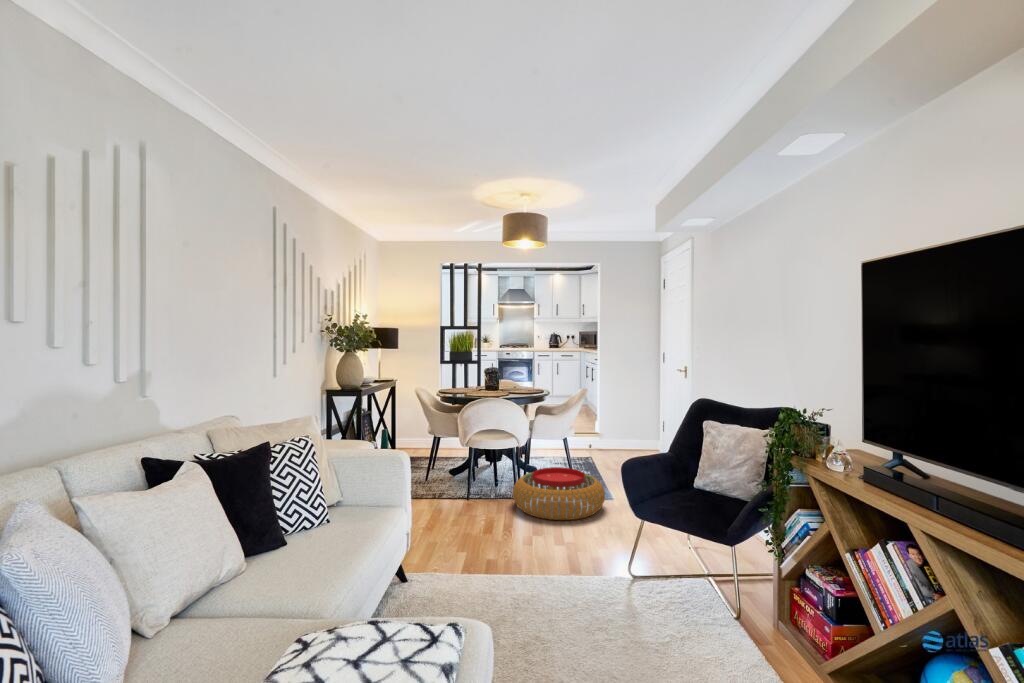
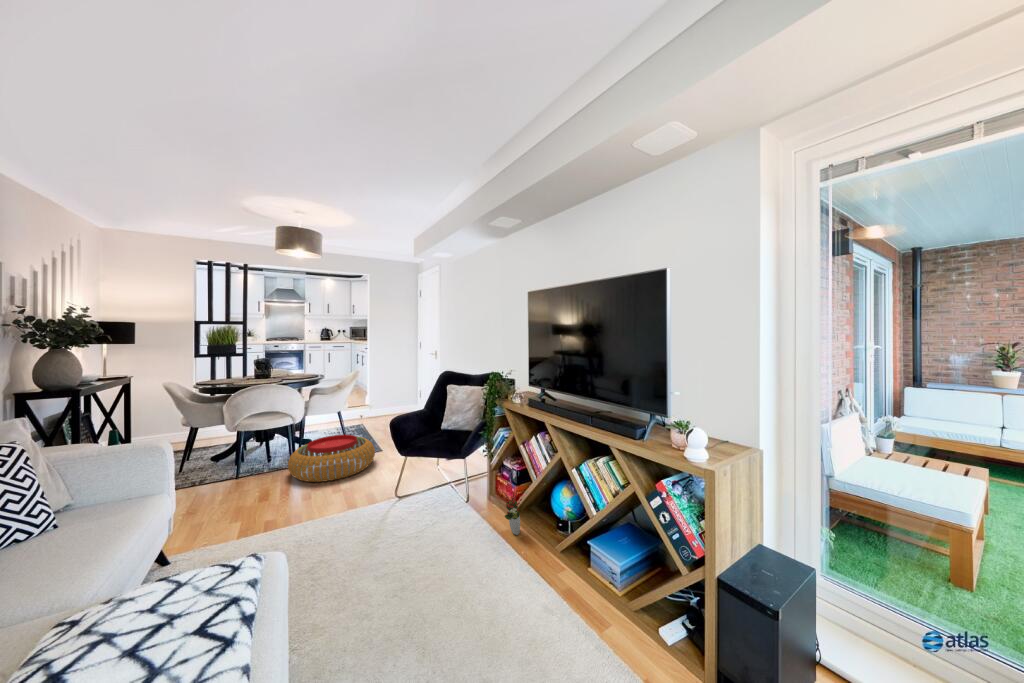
decorative plant: none [766,590,801,658] -> present [501,493,522,535]

